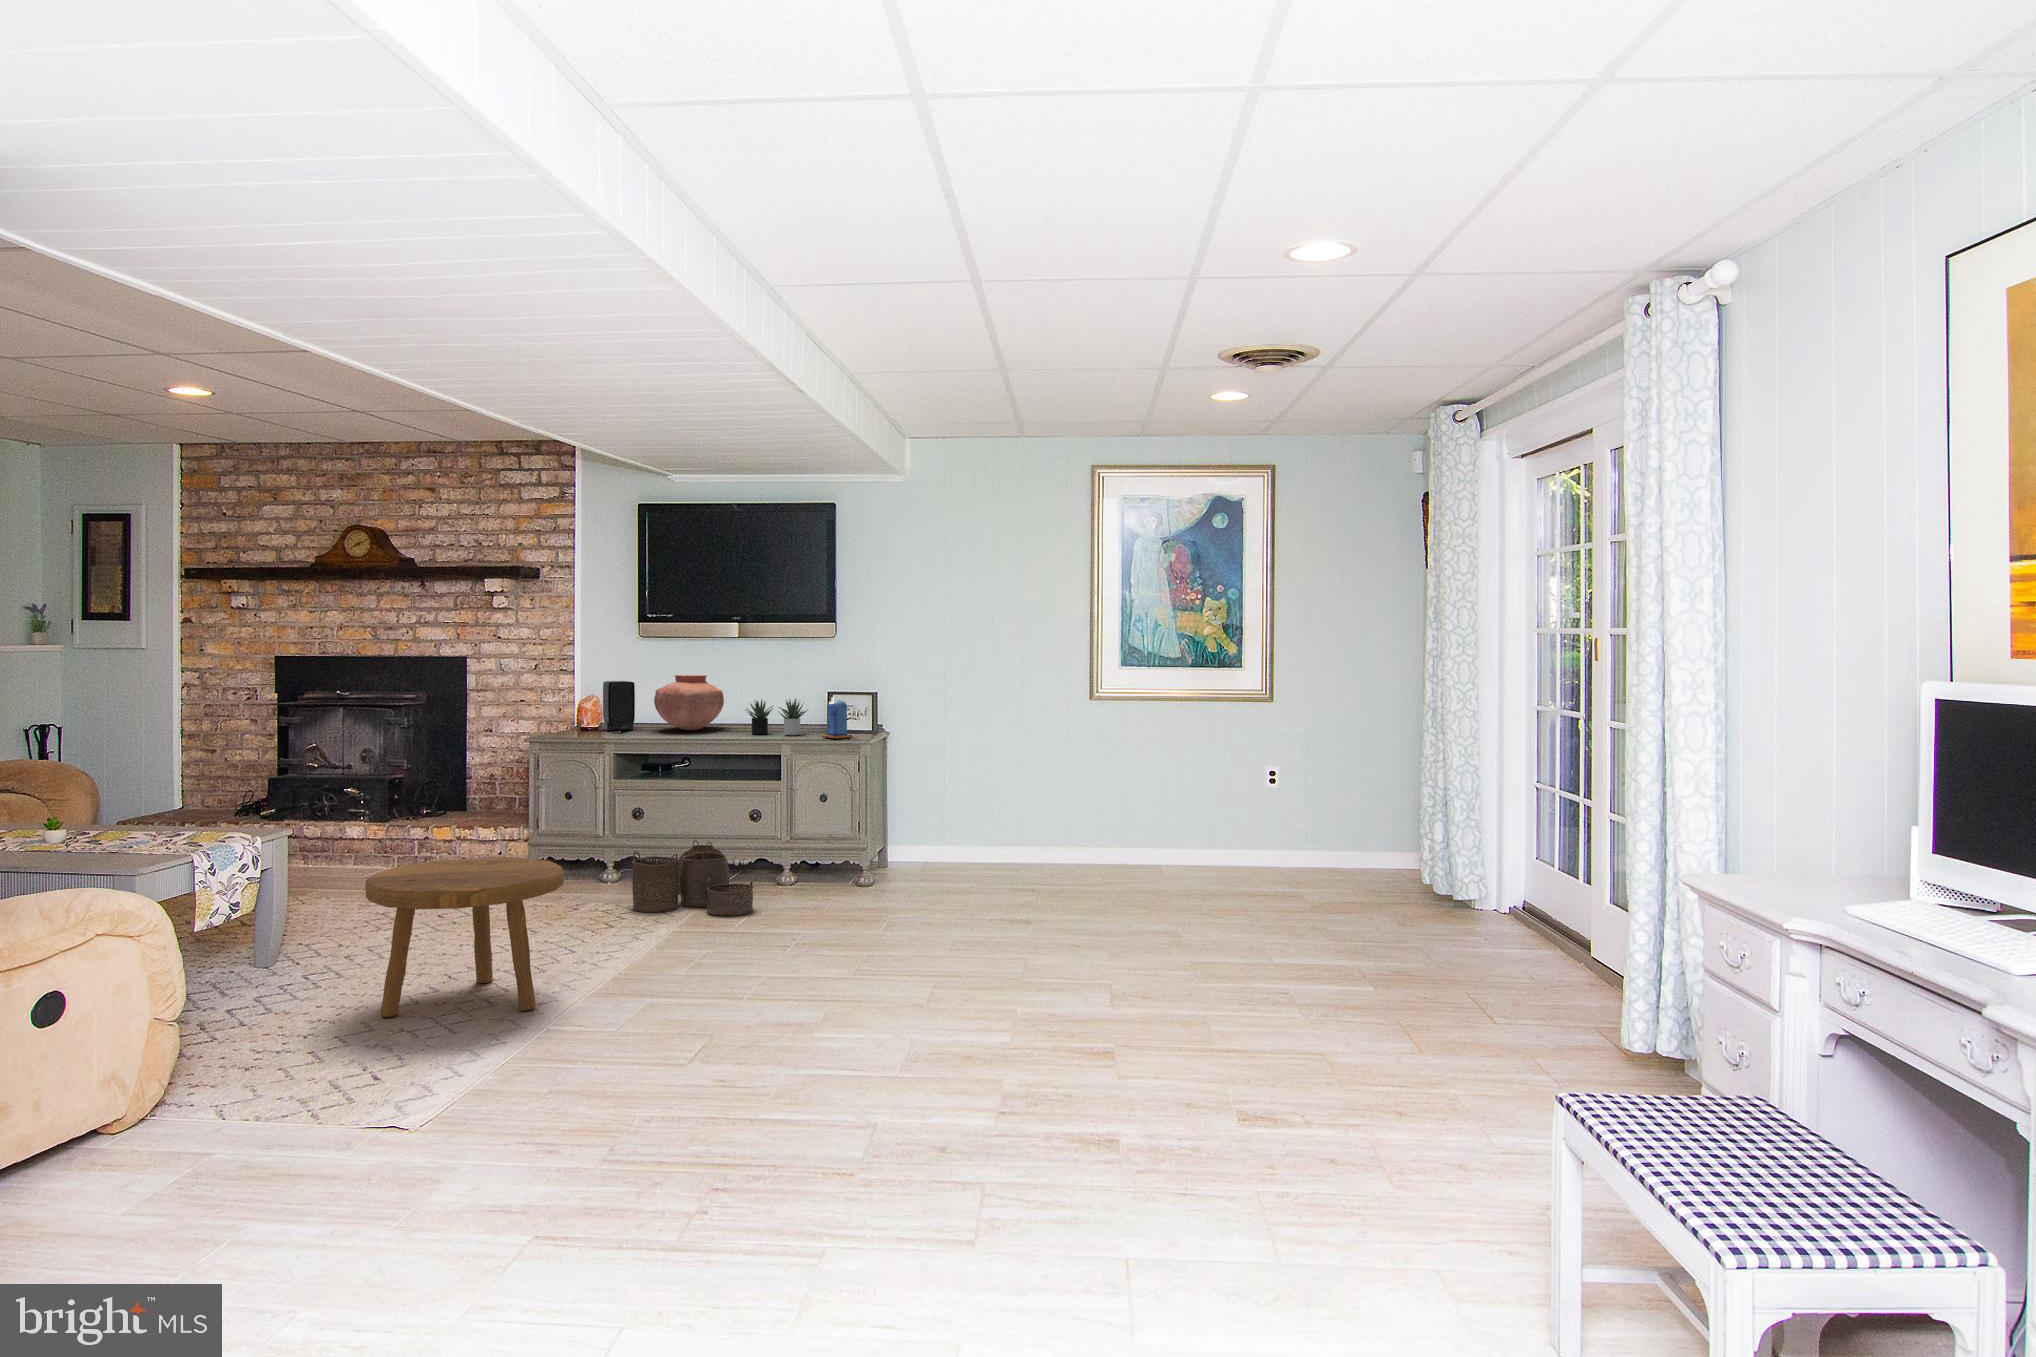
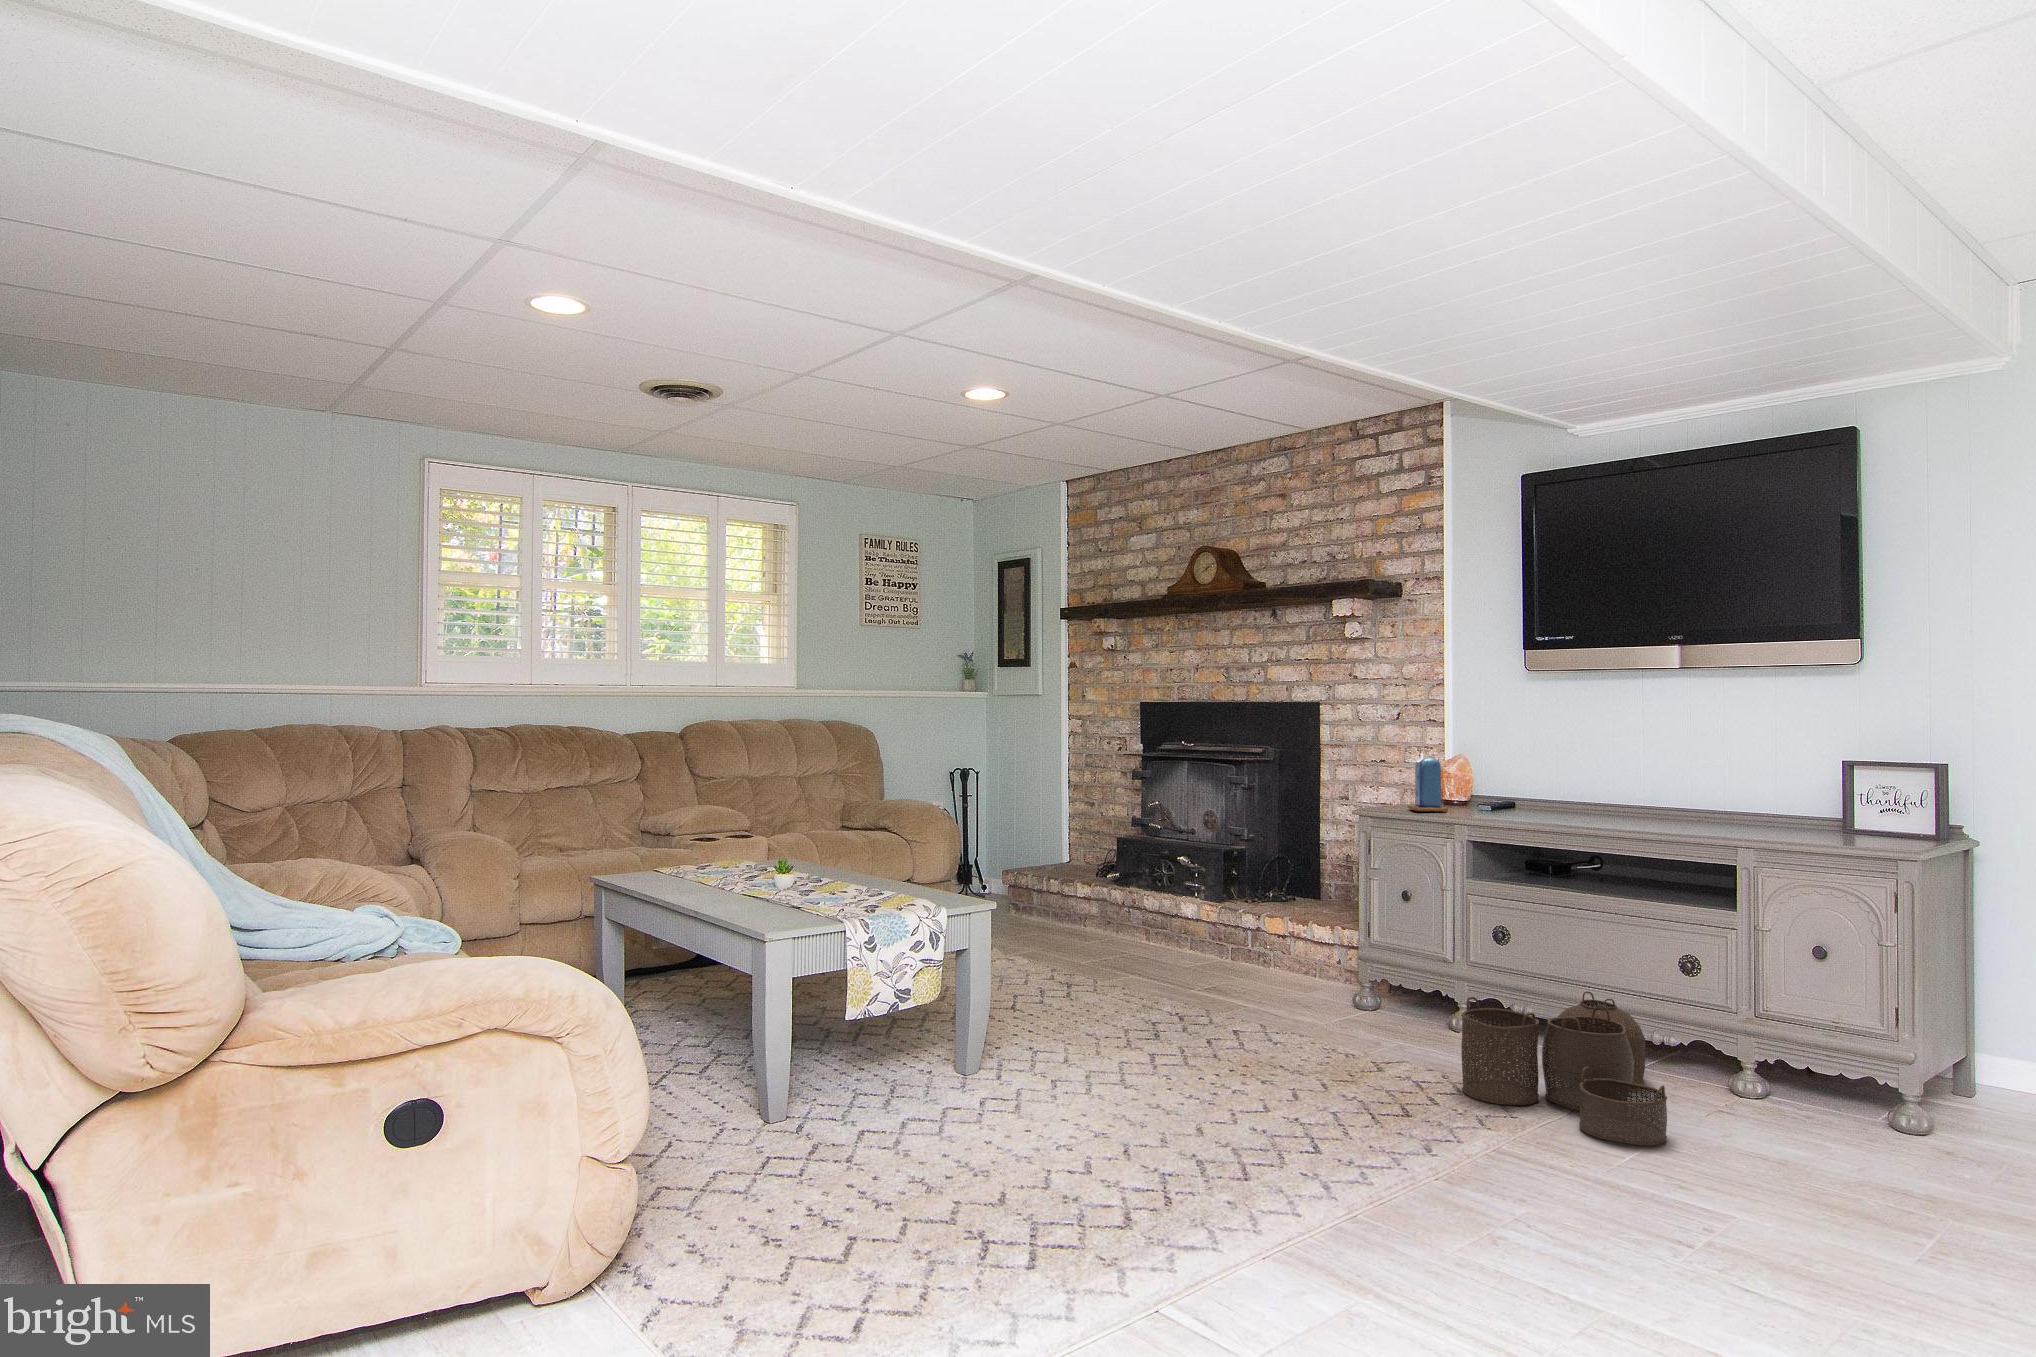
vase: present [654,675,724,730] -> none [1544,725,1660,812]
speaker: present [603,681,635,730] -> none [1476,734,1519,805]
candle: present [821,697,853,738] -> present [1408,753,1448,812]
succulent plant: present [746,699,807,735] -> none [1686,762,1811,831]
footstool: present [365,858,564,1017] -> none [952,977,1235,1264]

